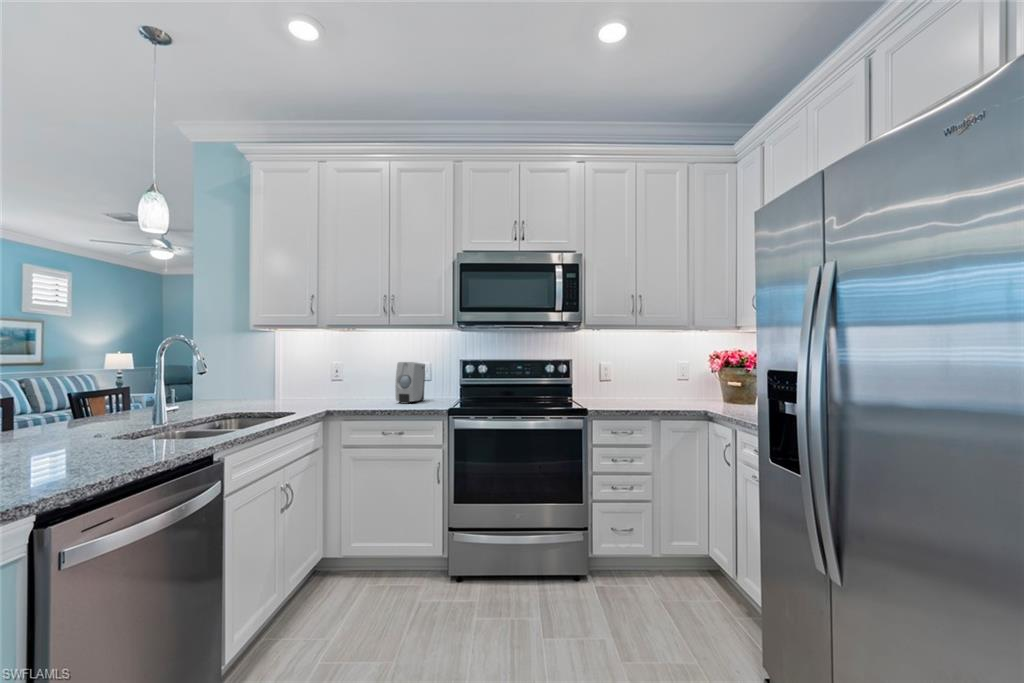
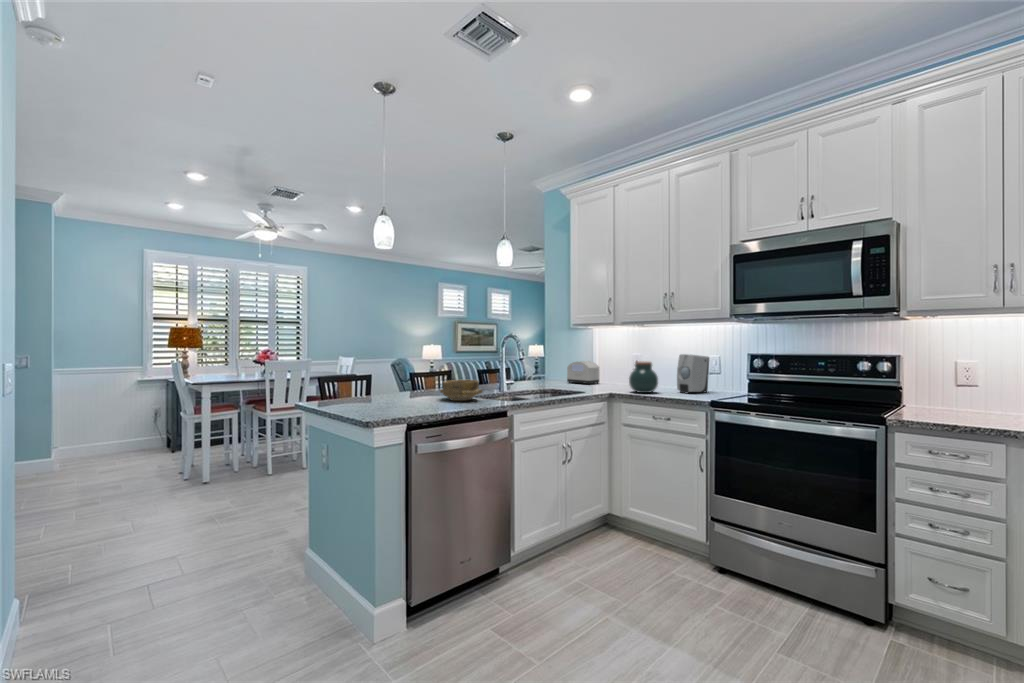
jar: none [345,371,379,408] -> present [629,361,658,393]
toaster: none [242,373,289,404] -> present [567,361,599,384]
ceramic bowl: none [64,413,163,453] -> present [440,379,483,401]

